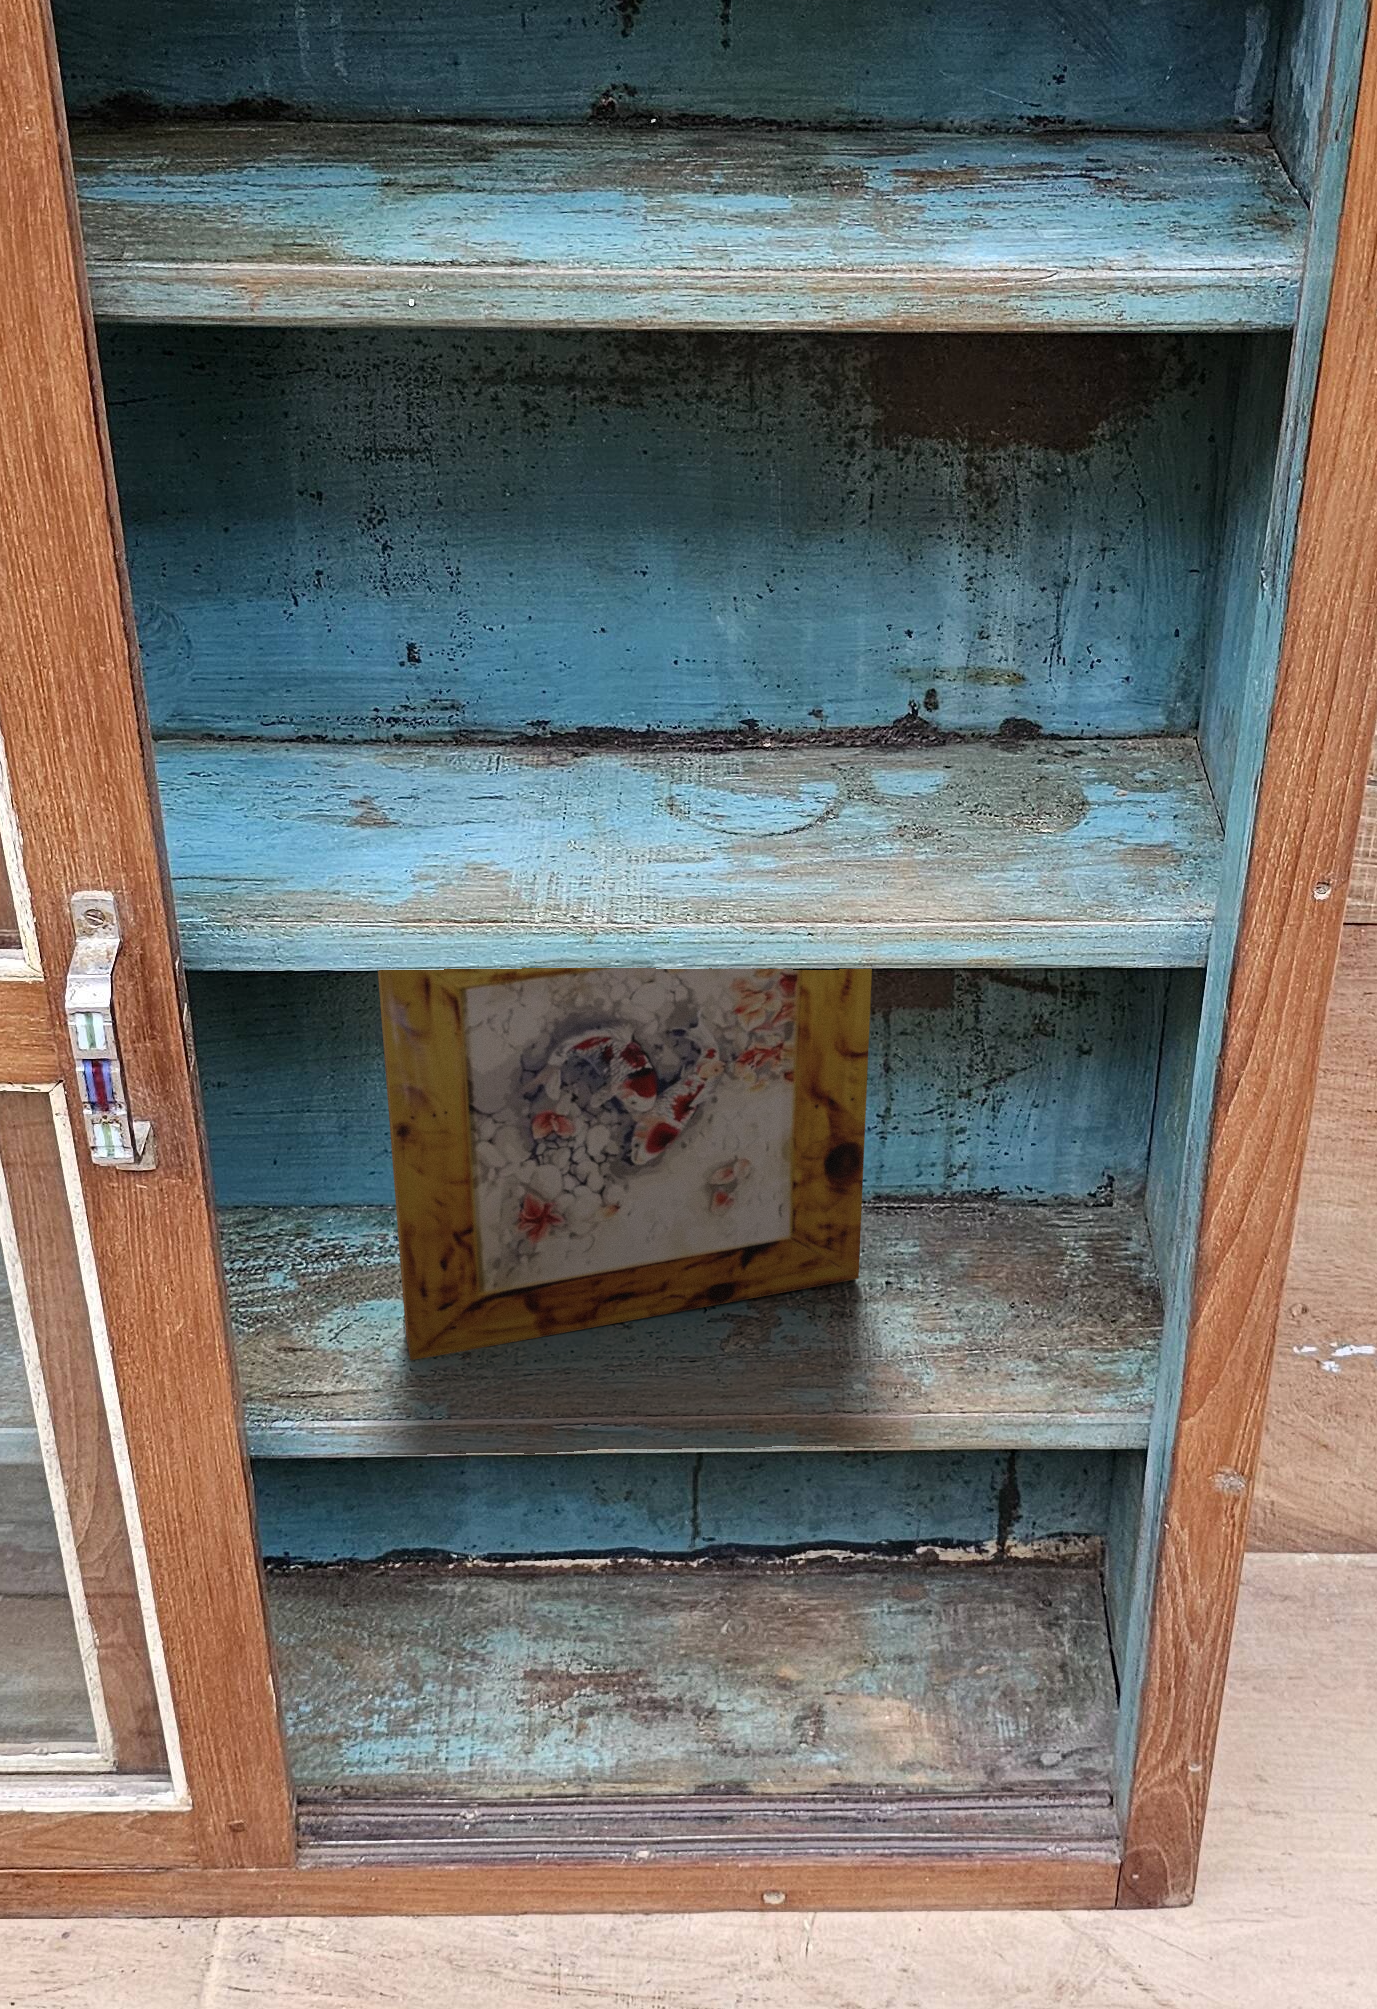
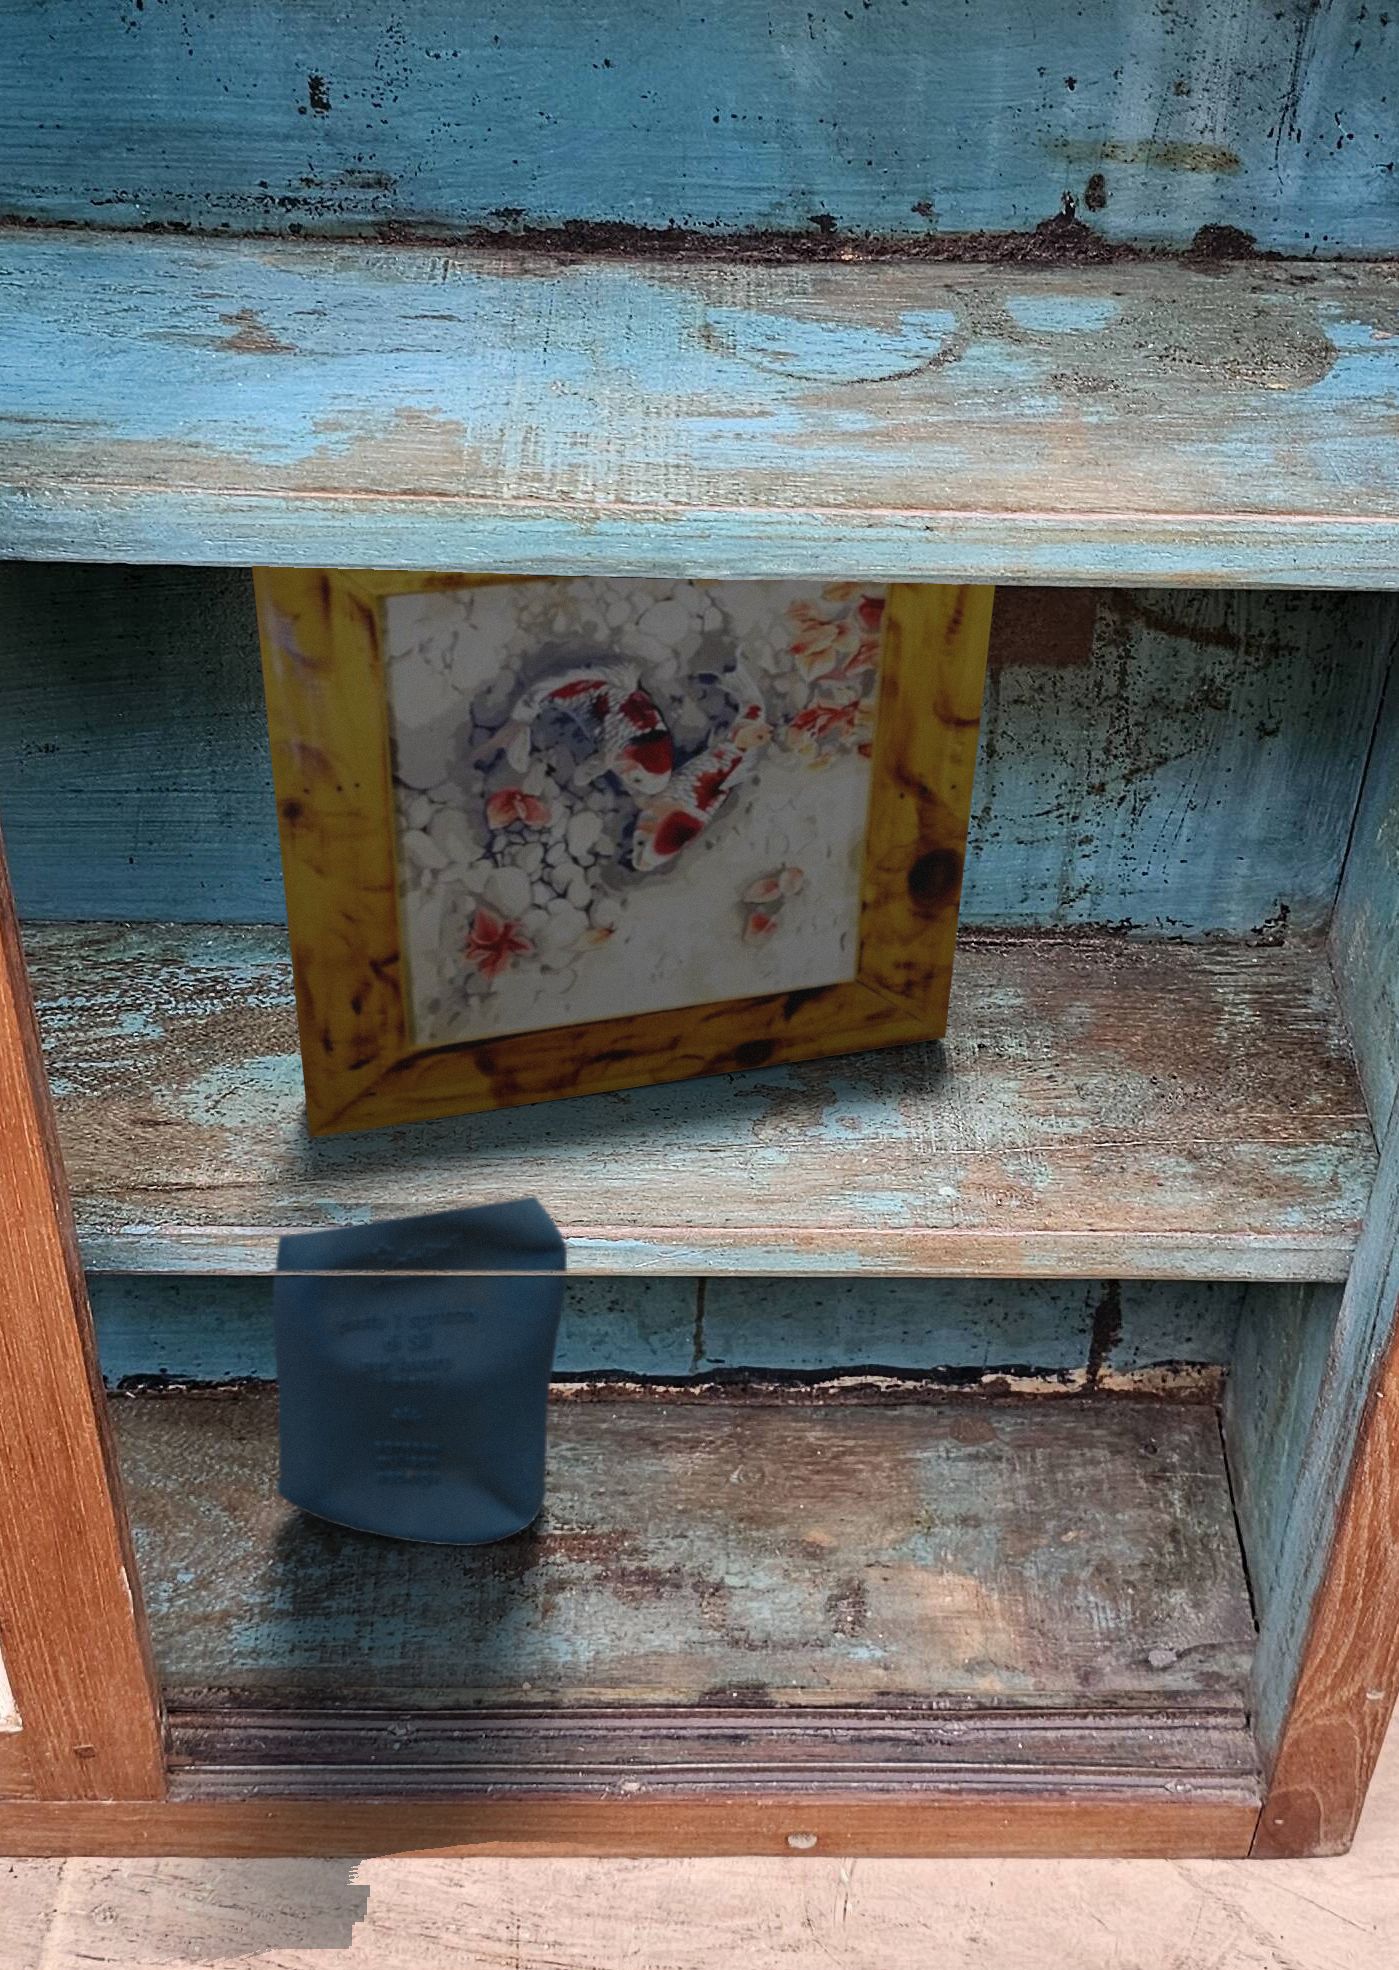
bottle: none [373,1323,590,1683] -> present [273,1197,567,1546]

